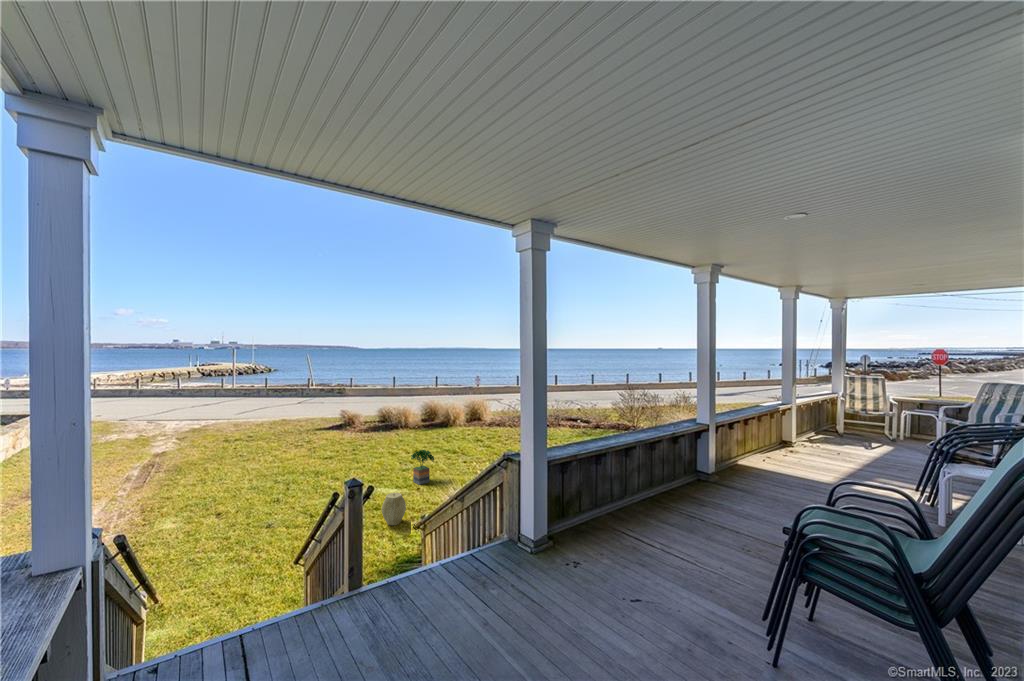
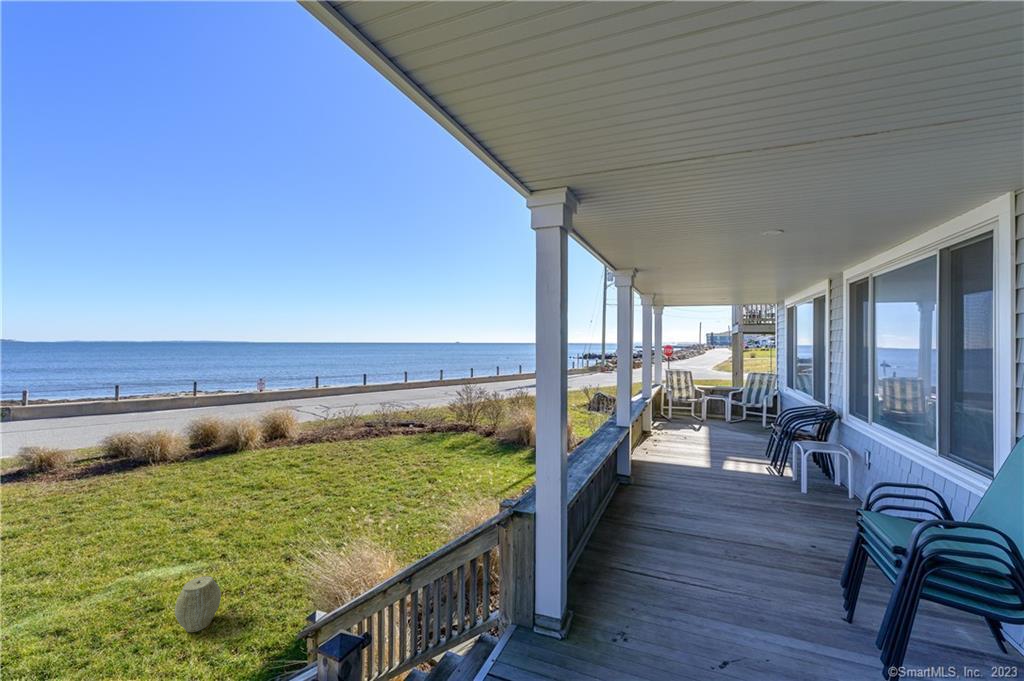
potted tree: present [411,450,434,485] -> none [204,495,248,549]

